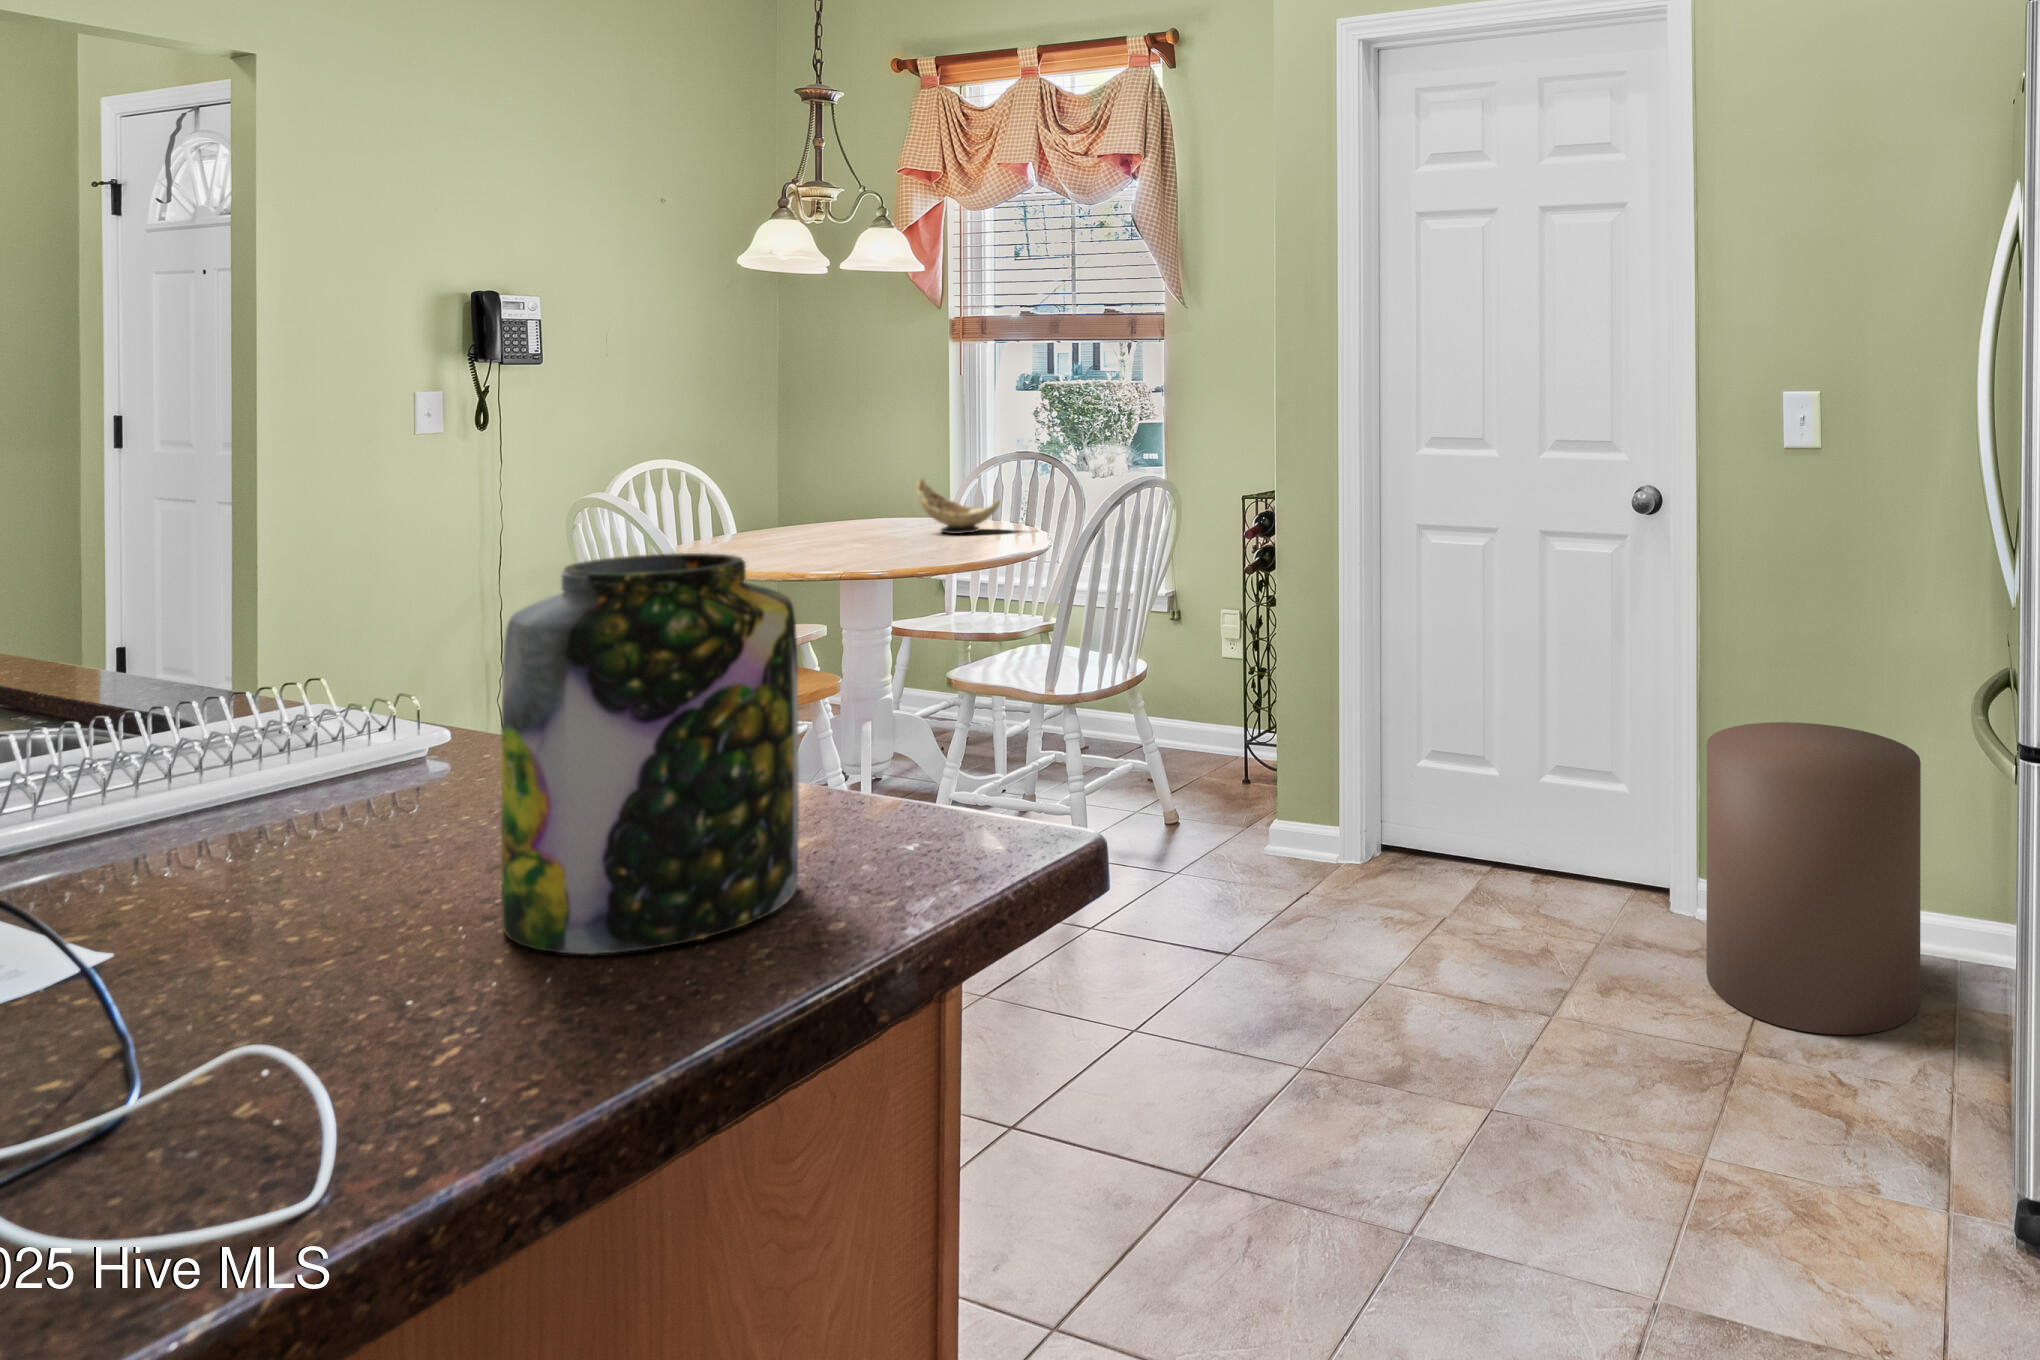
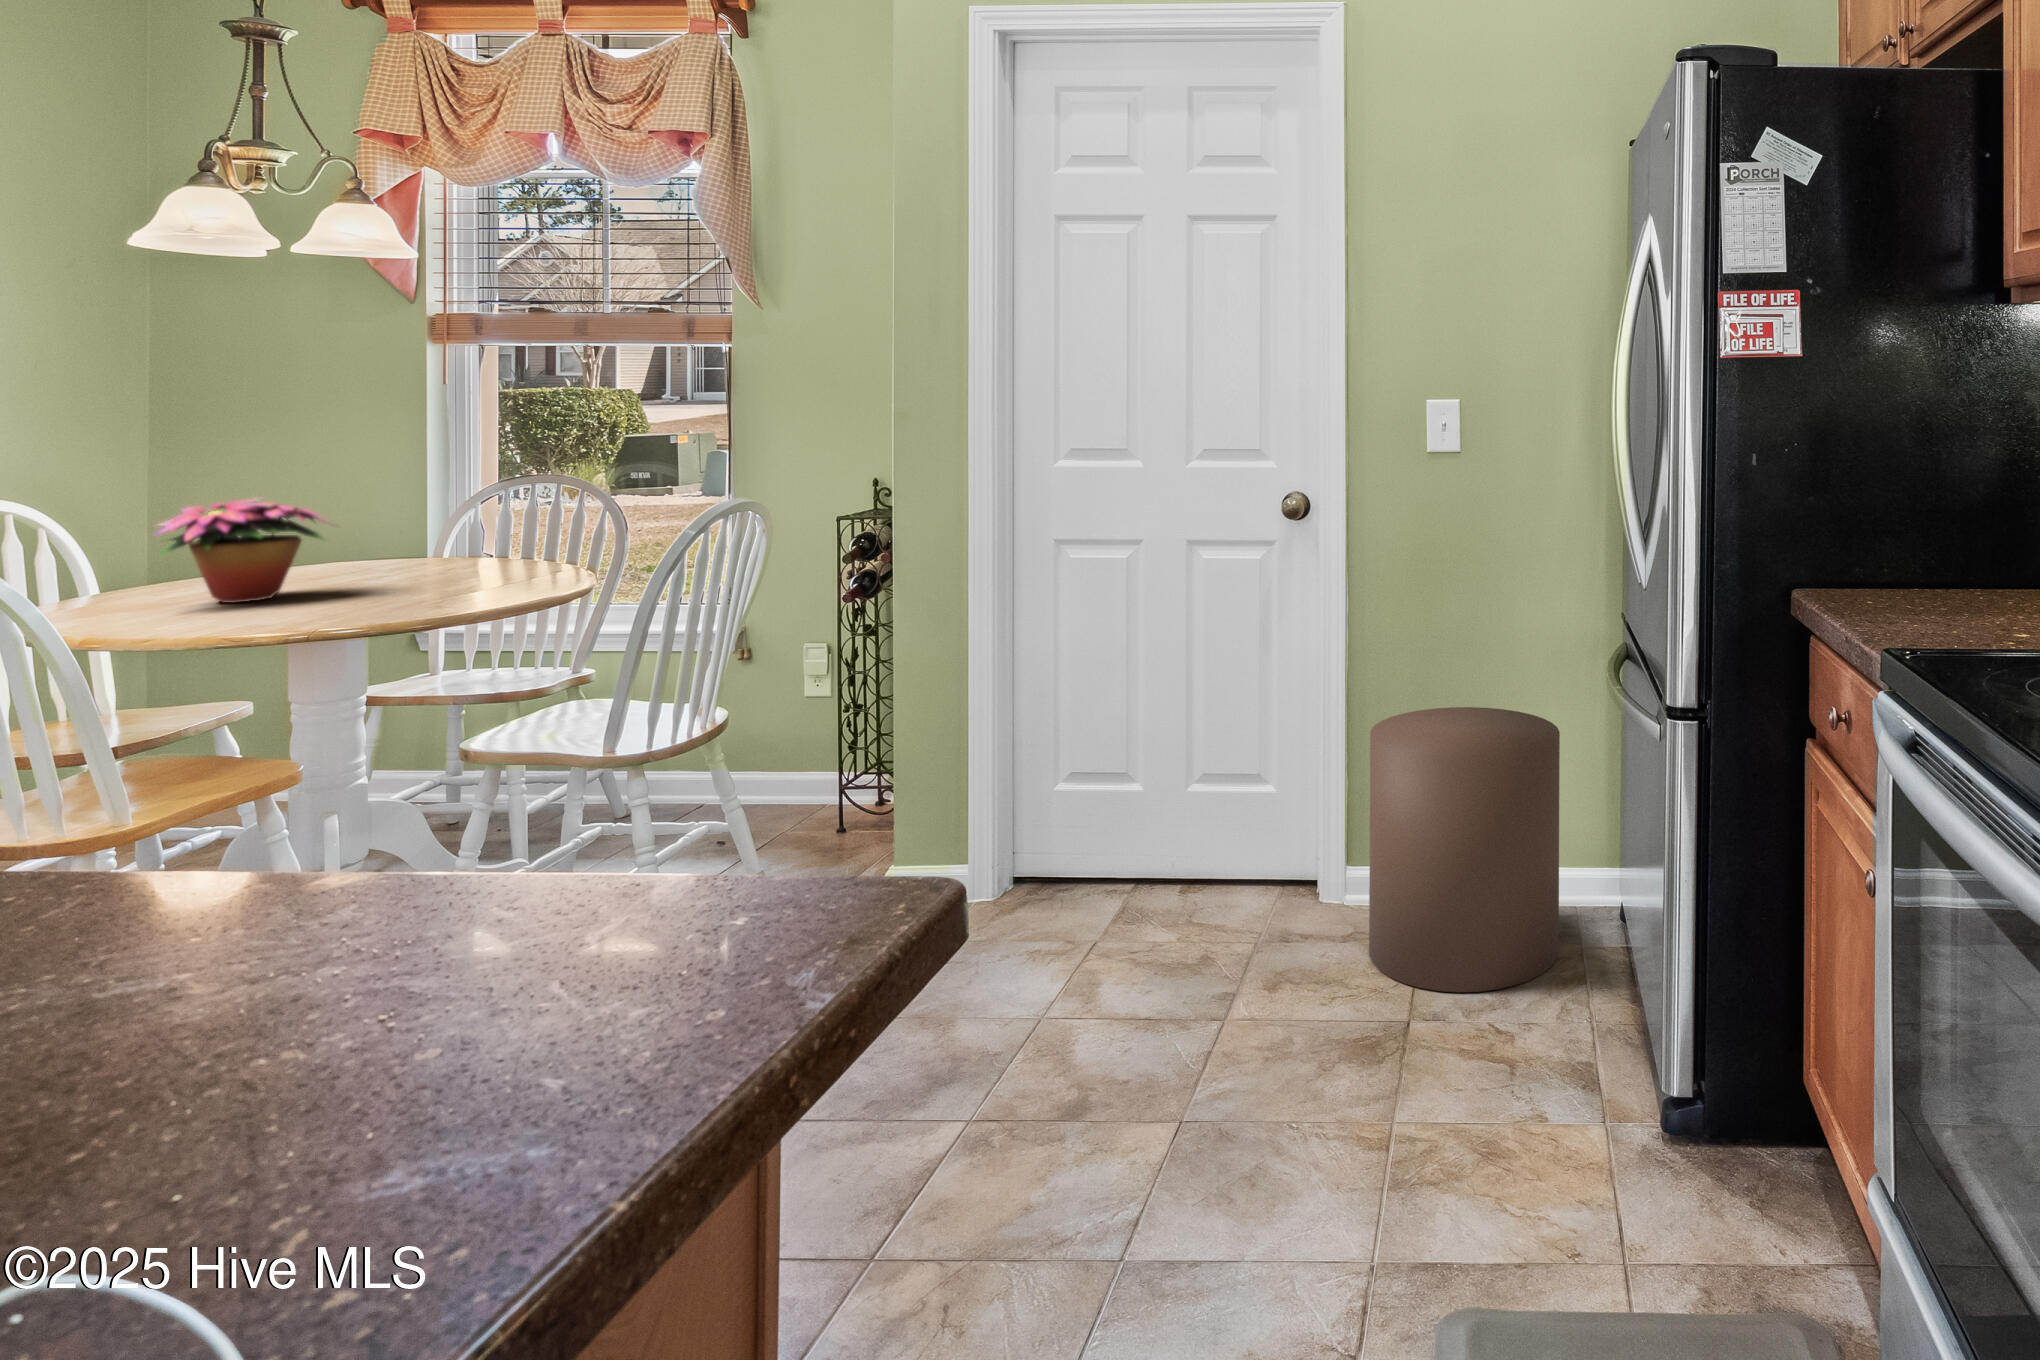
flower arrangement: none [750,463,877,546] -> present [153,499,326,603]
decorative bowl: present [917,479,1000,534] -> none [402,510,525,577]
jar: present [501,553,799,954] -> none [253,602,644,1087]

